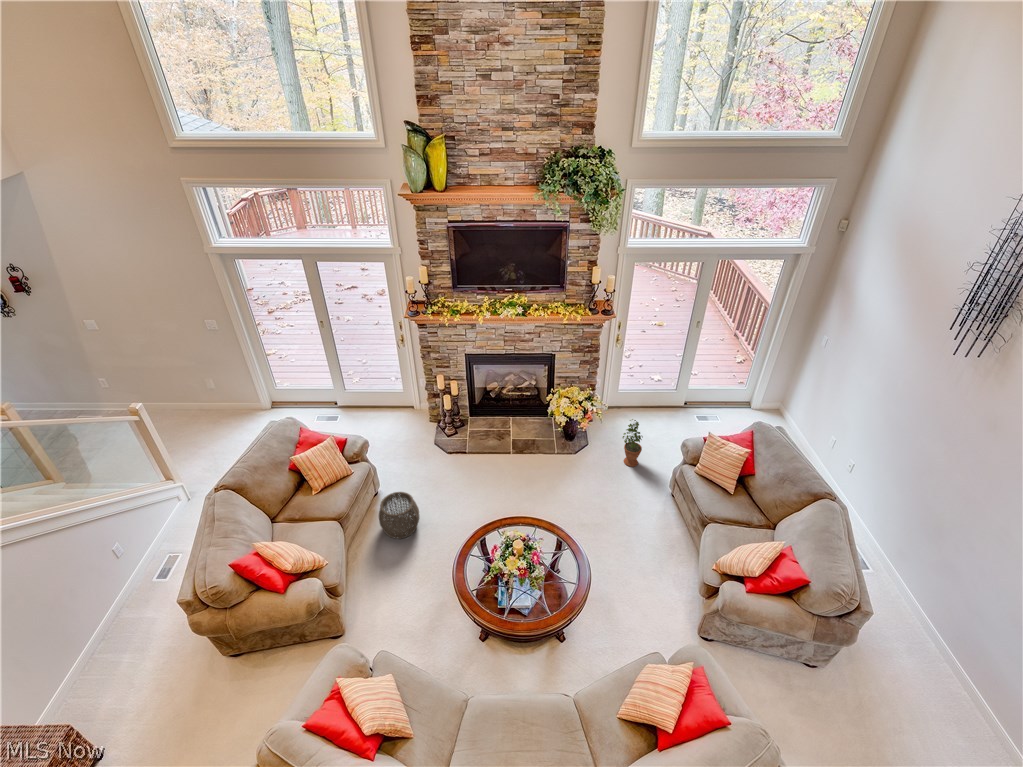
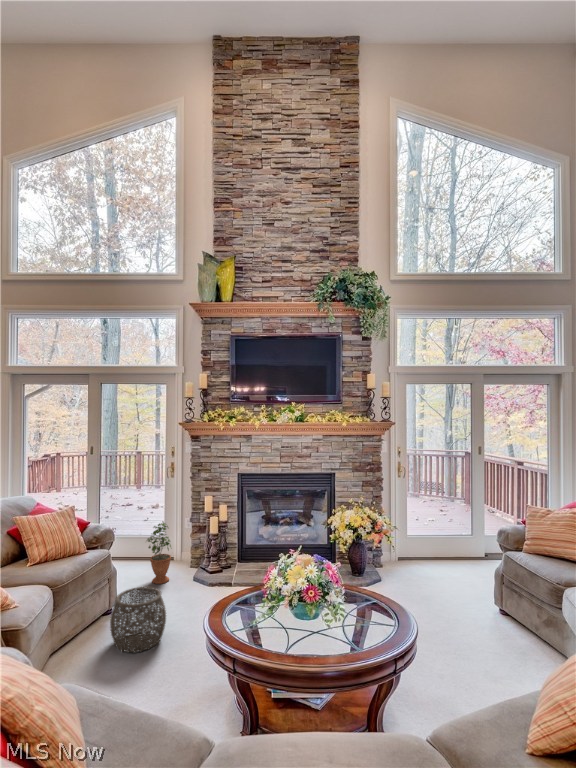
potted plant: present [623,419,643,467] -> present [147,521,171,584]

